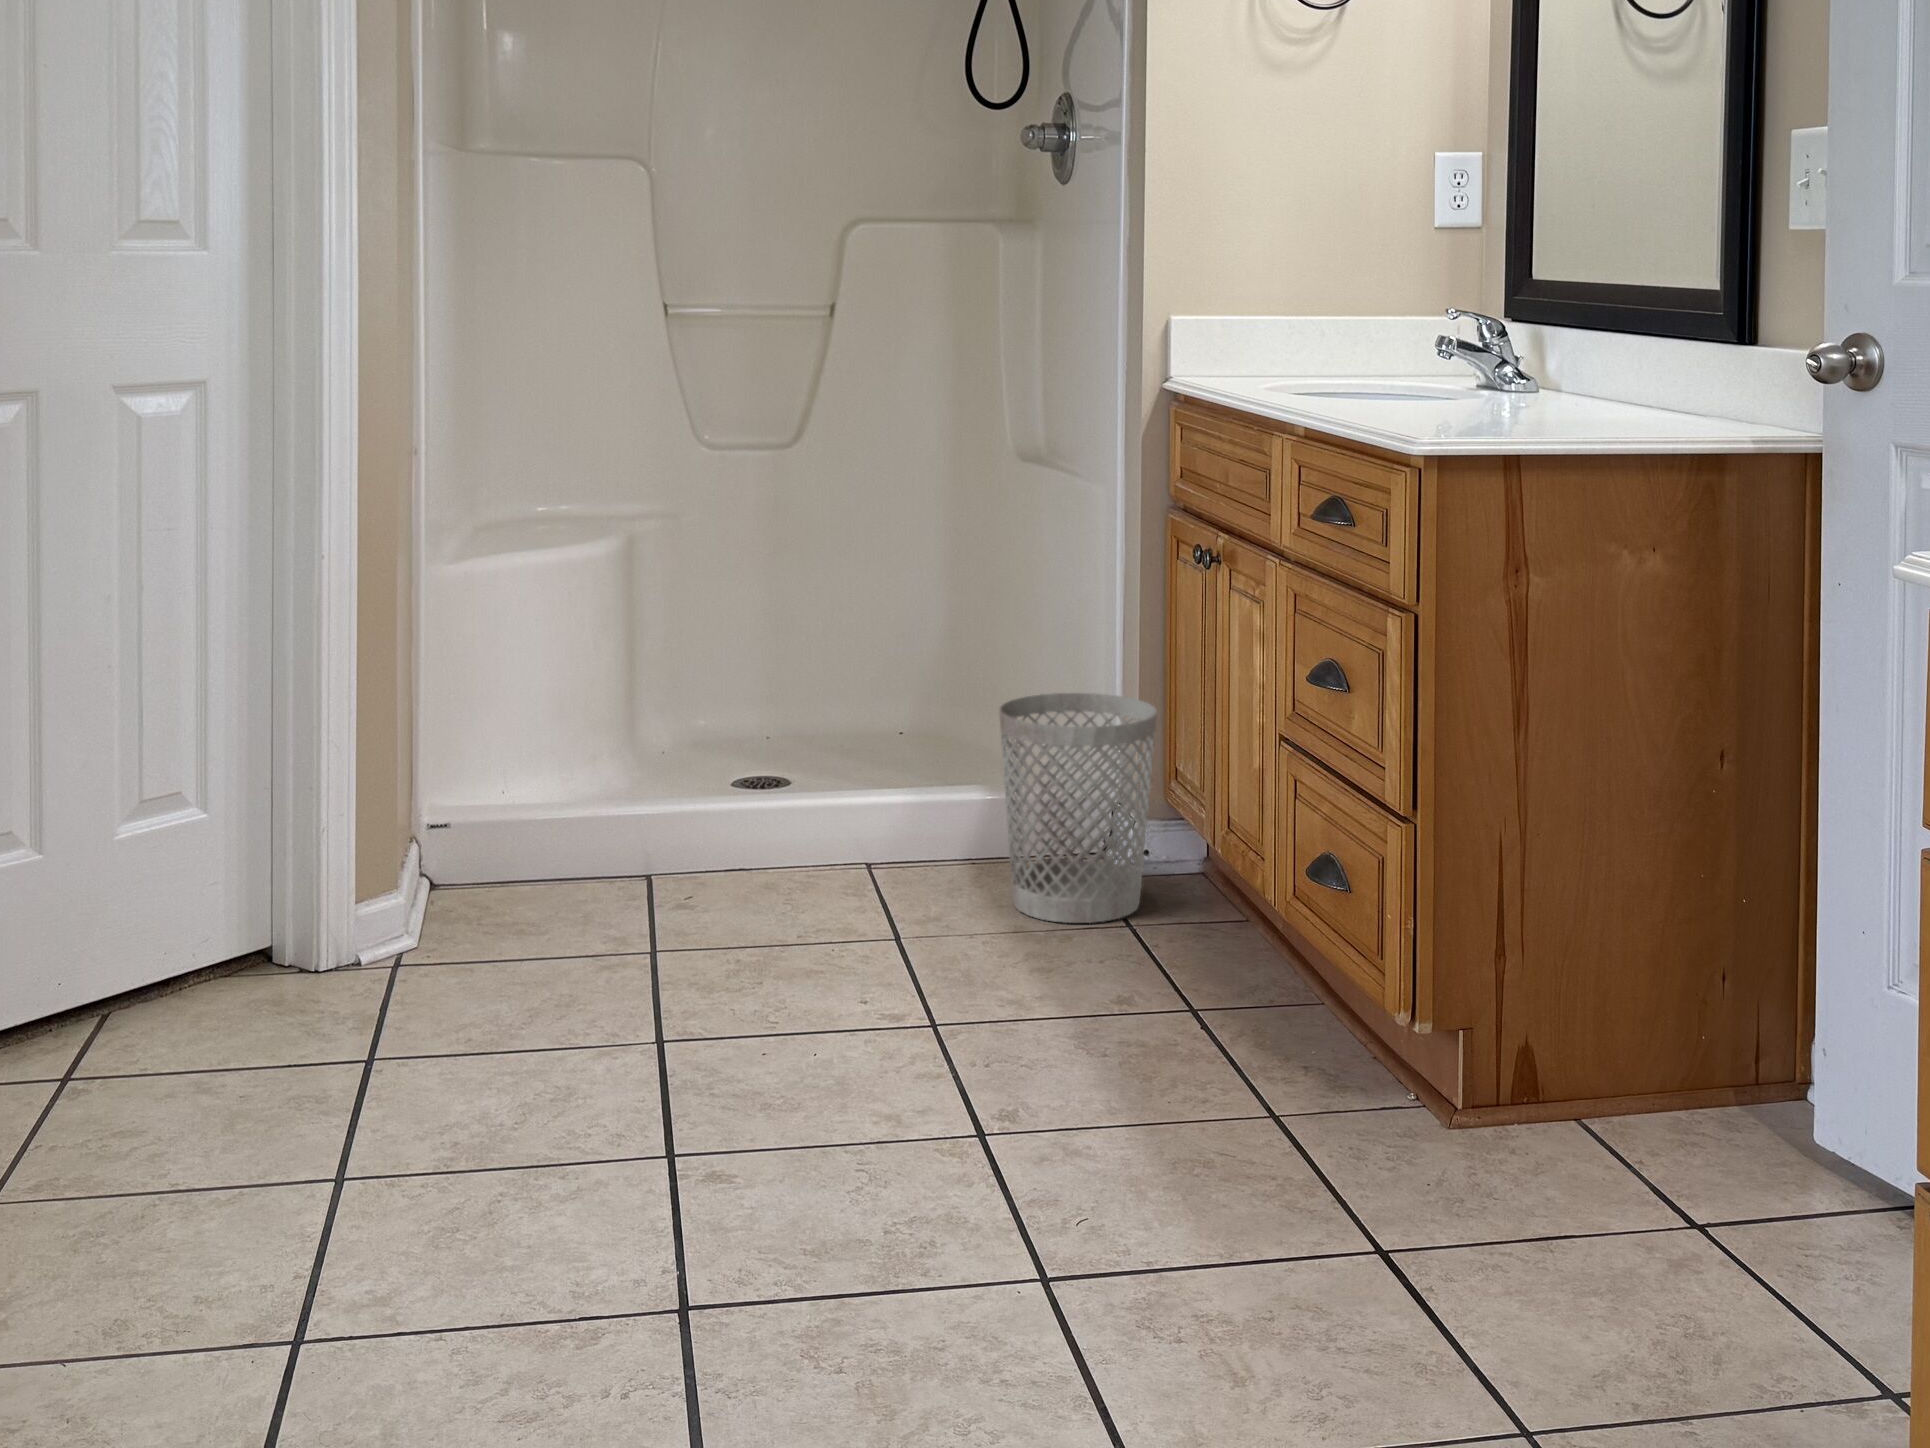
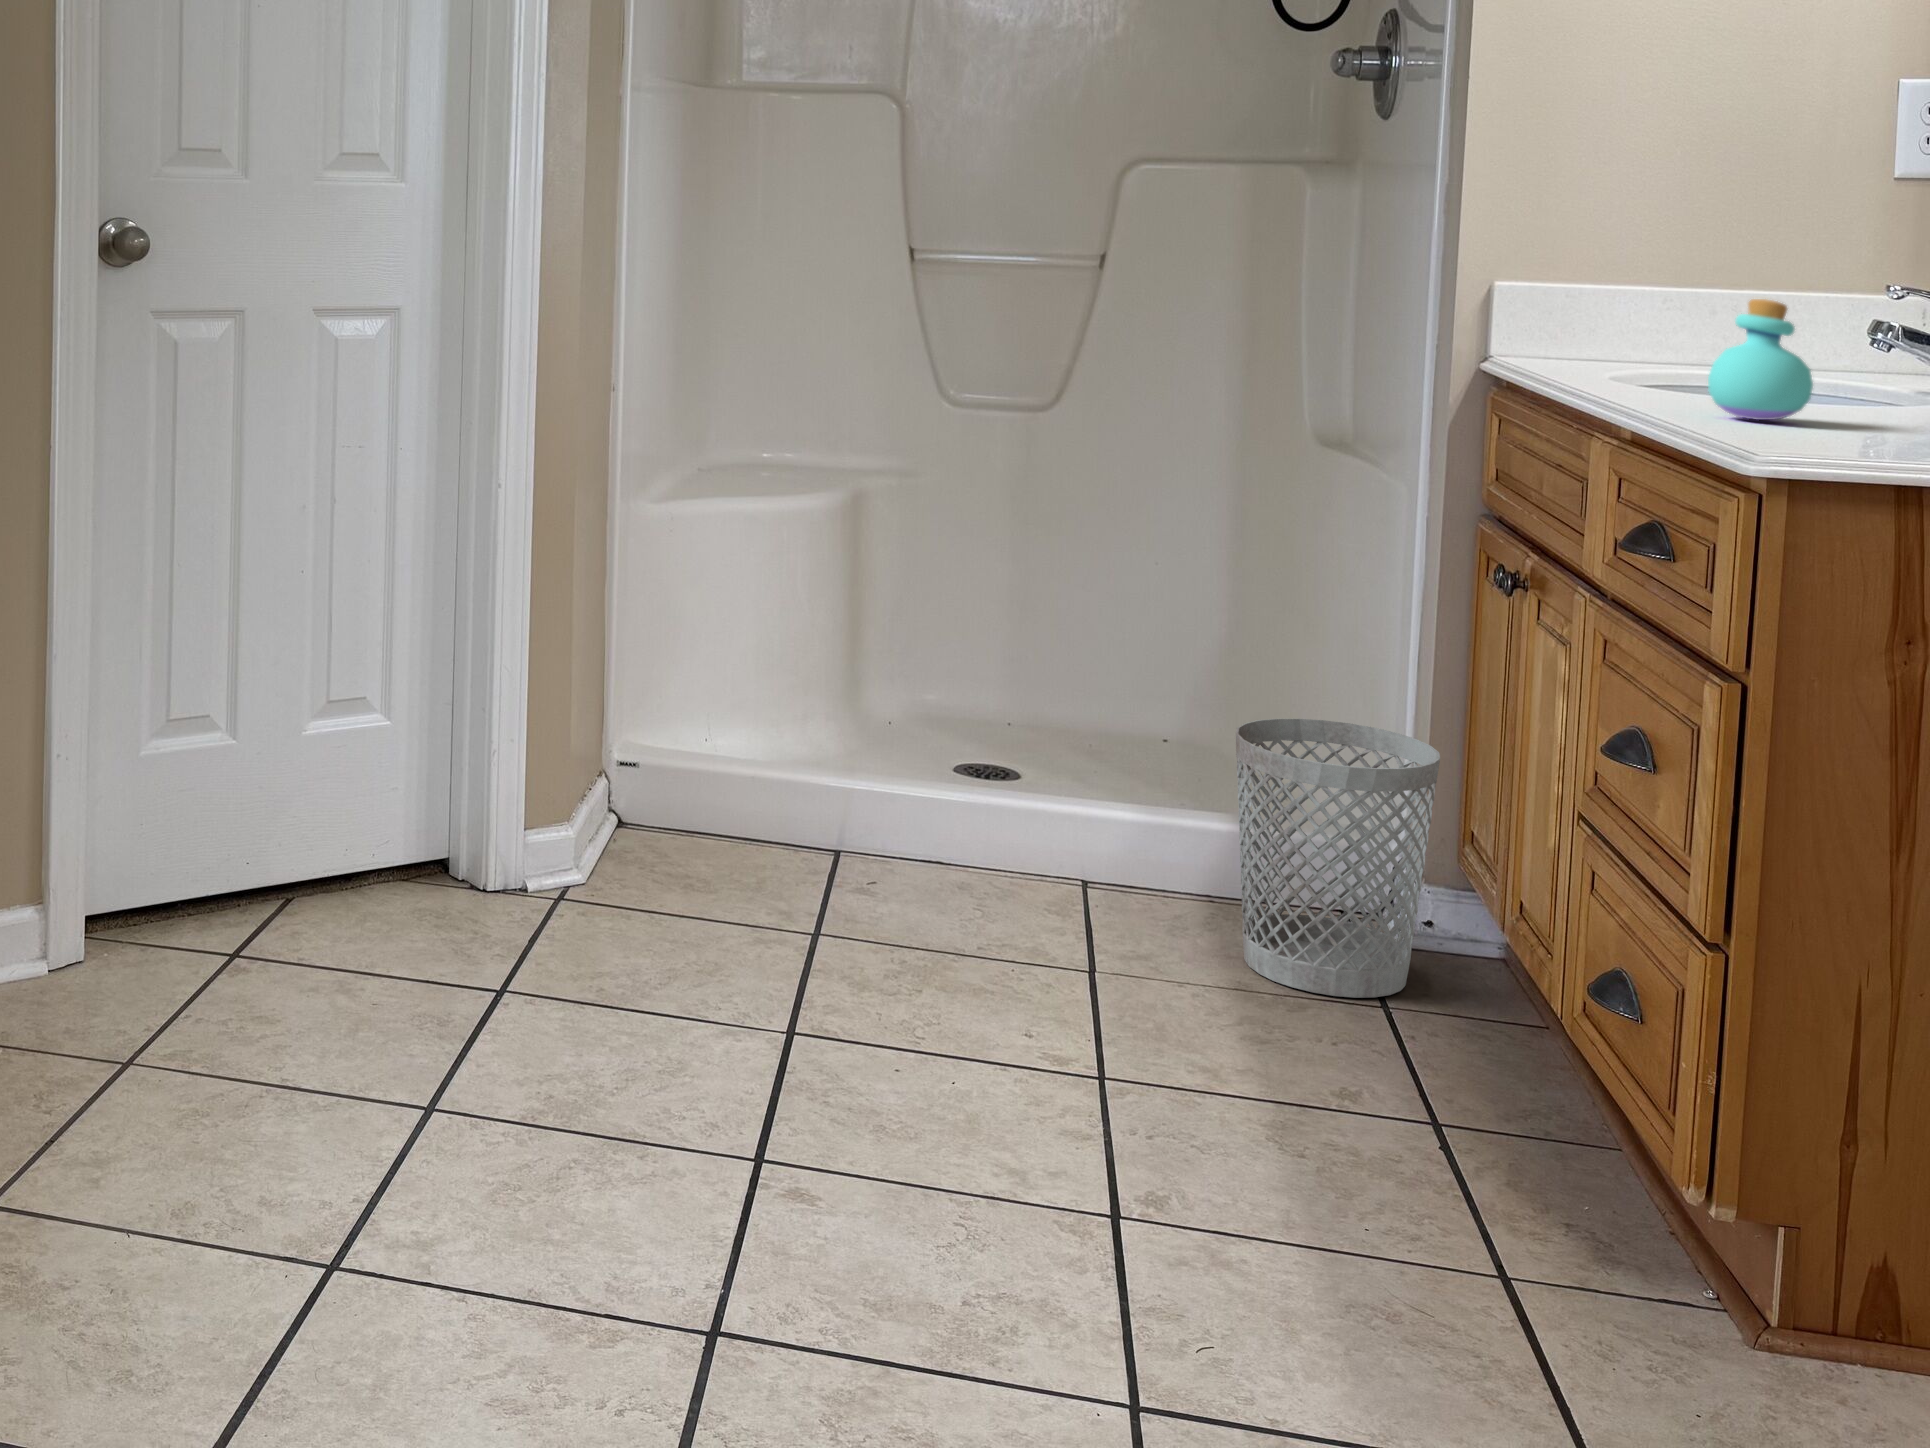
perfume bottle: none [1359,320,1428,412] -> present [1708,299,1813,420]

